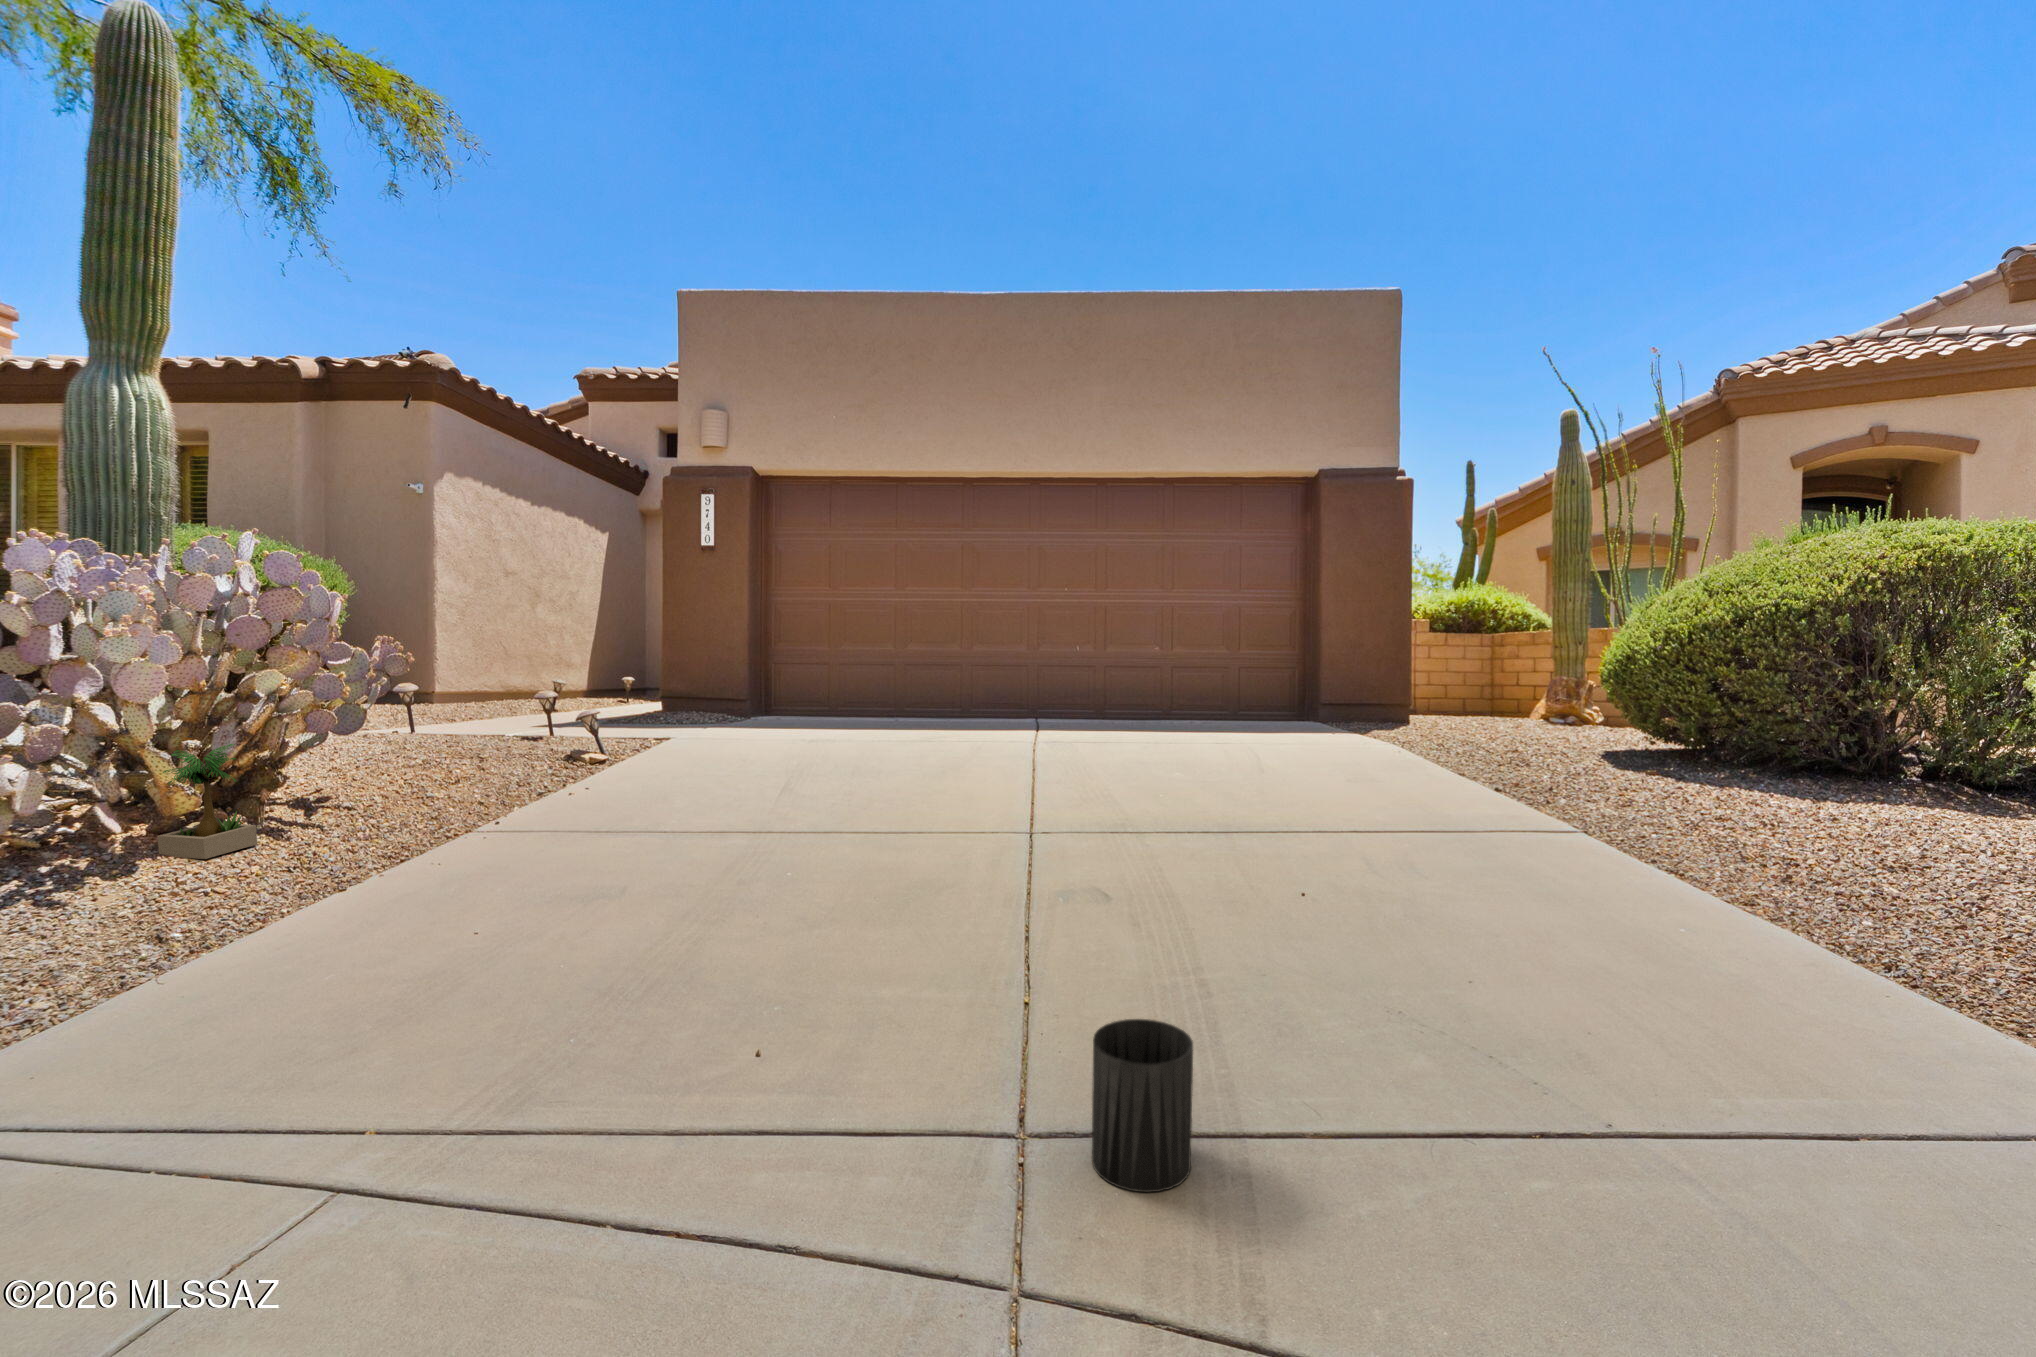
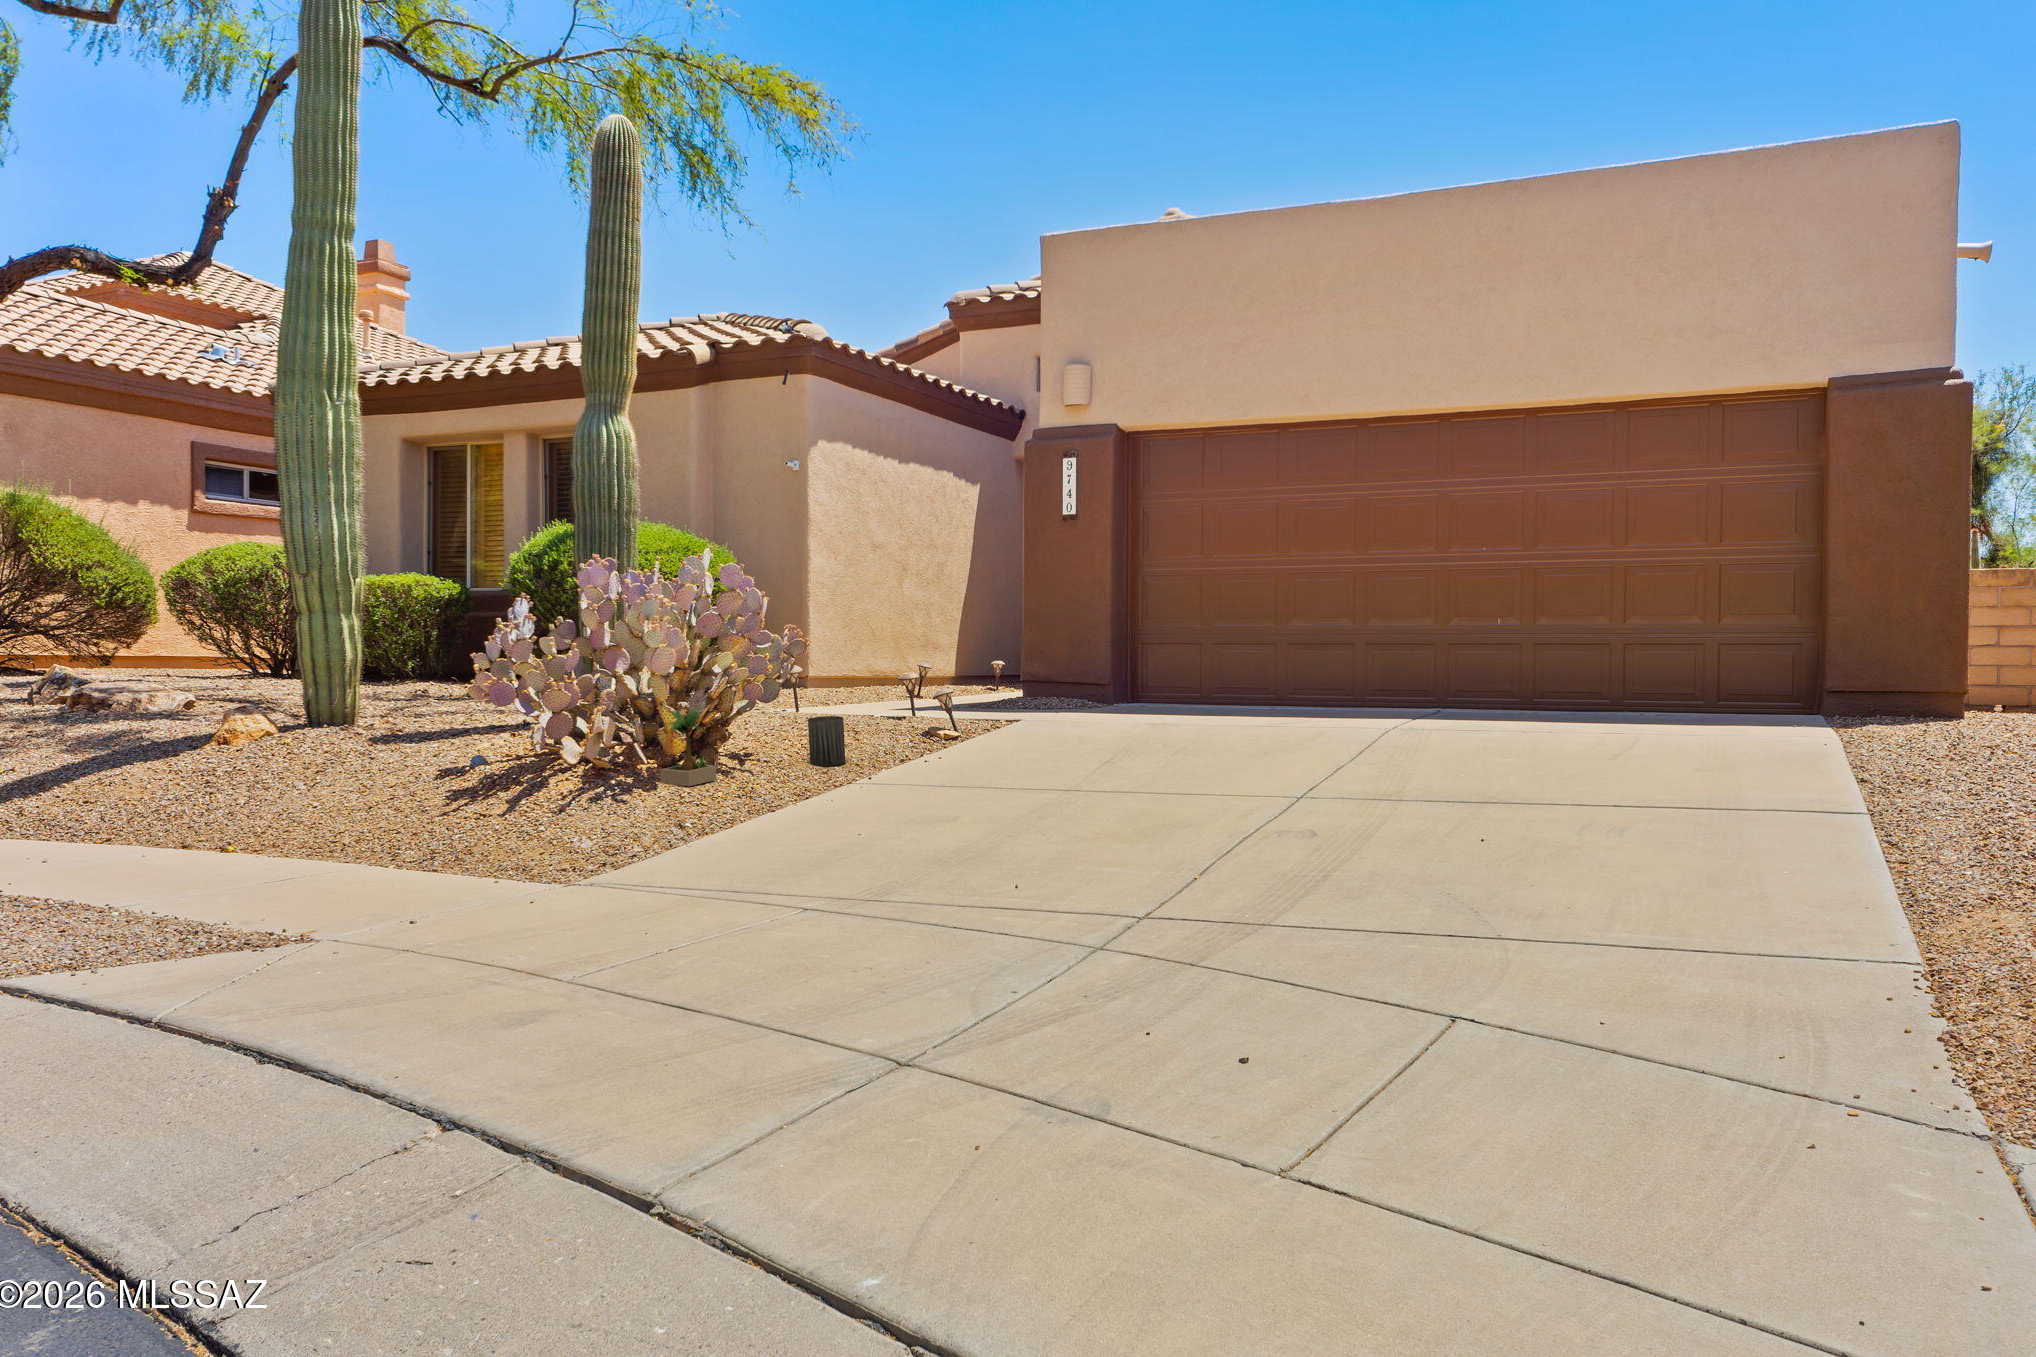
trash can: present [1092,1019,1193,1192] -> present [808,716,845,766]

